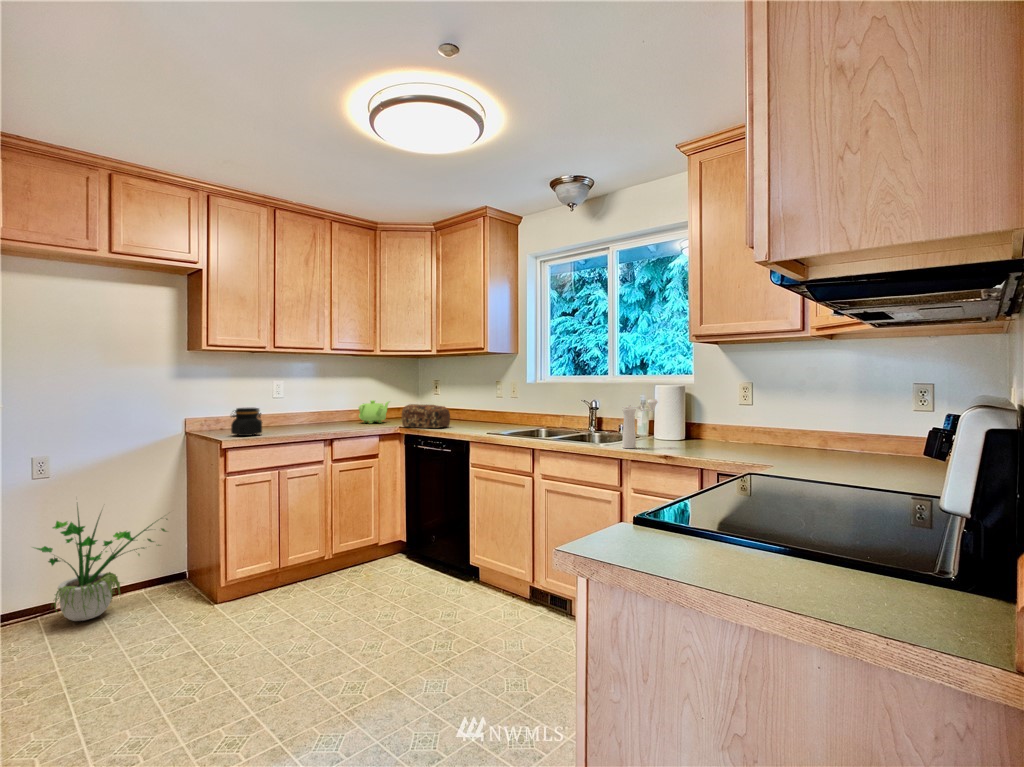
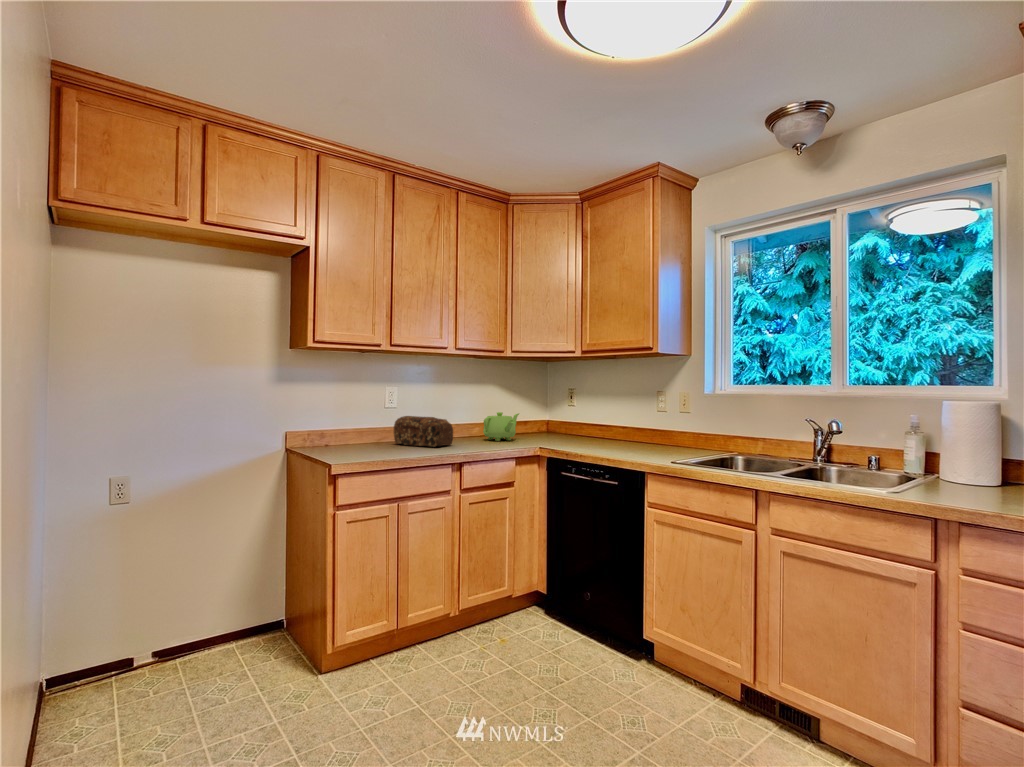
pepper mill: present [622,399,658,448] -> none [933,424,994,502]
bread loaf: present [402,404,450,428] -> present [394,416,453,447]
jar: present [231,408,262,436] -> none [340,421,378,457]
potted plant: present [36,507,167,621] -> none [102,528,273,693]

